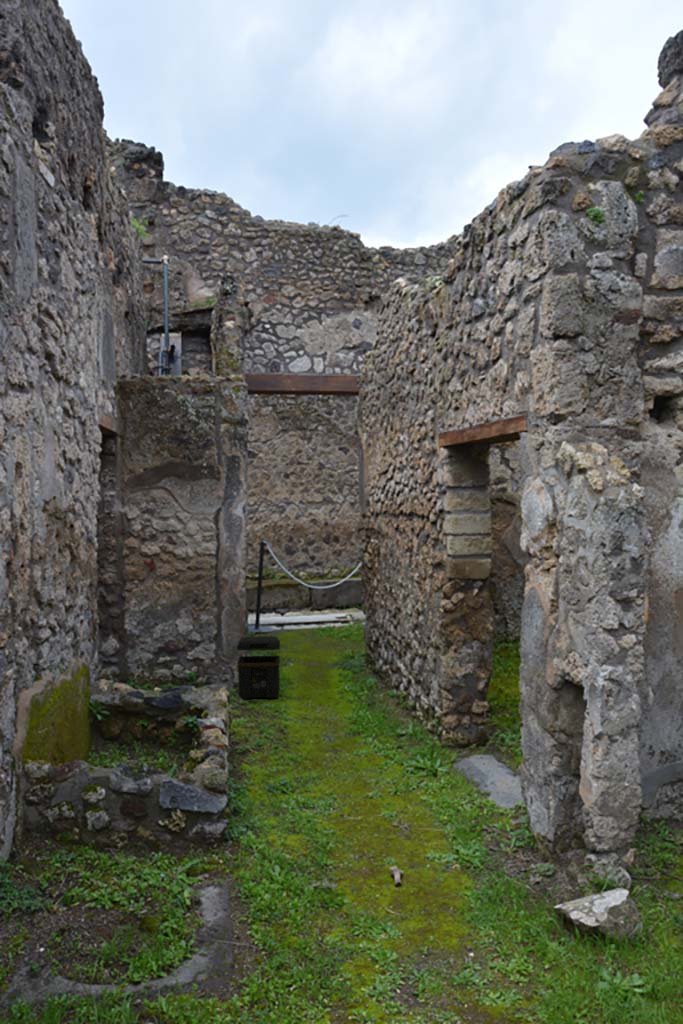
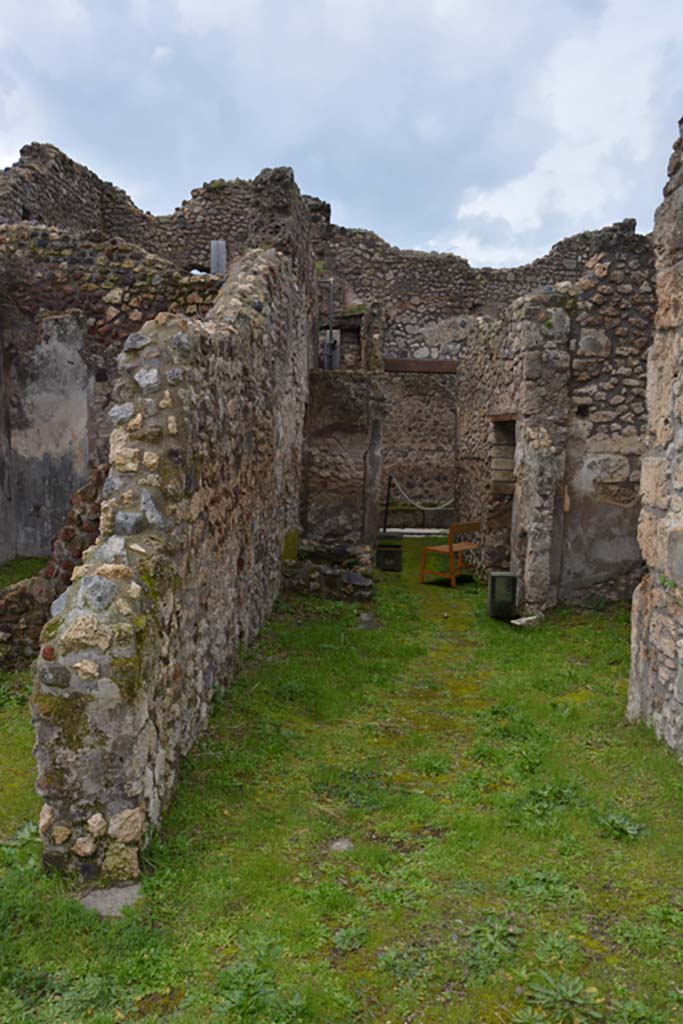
bench: none [307,613,415,726] -> present [420,521,482,587]
storage box: none [419,707,467,786] -> present [487,571,517,617]

